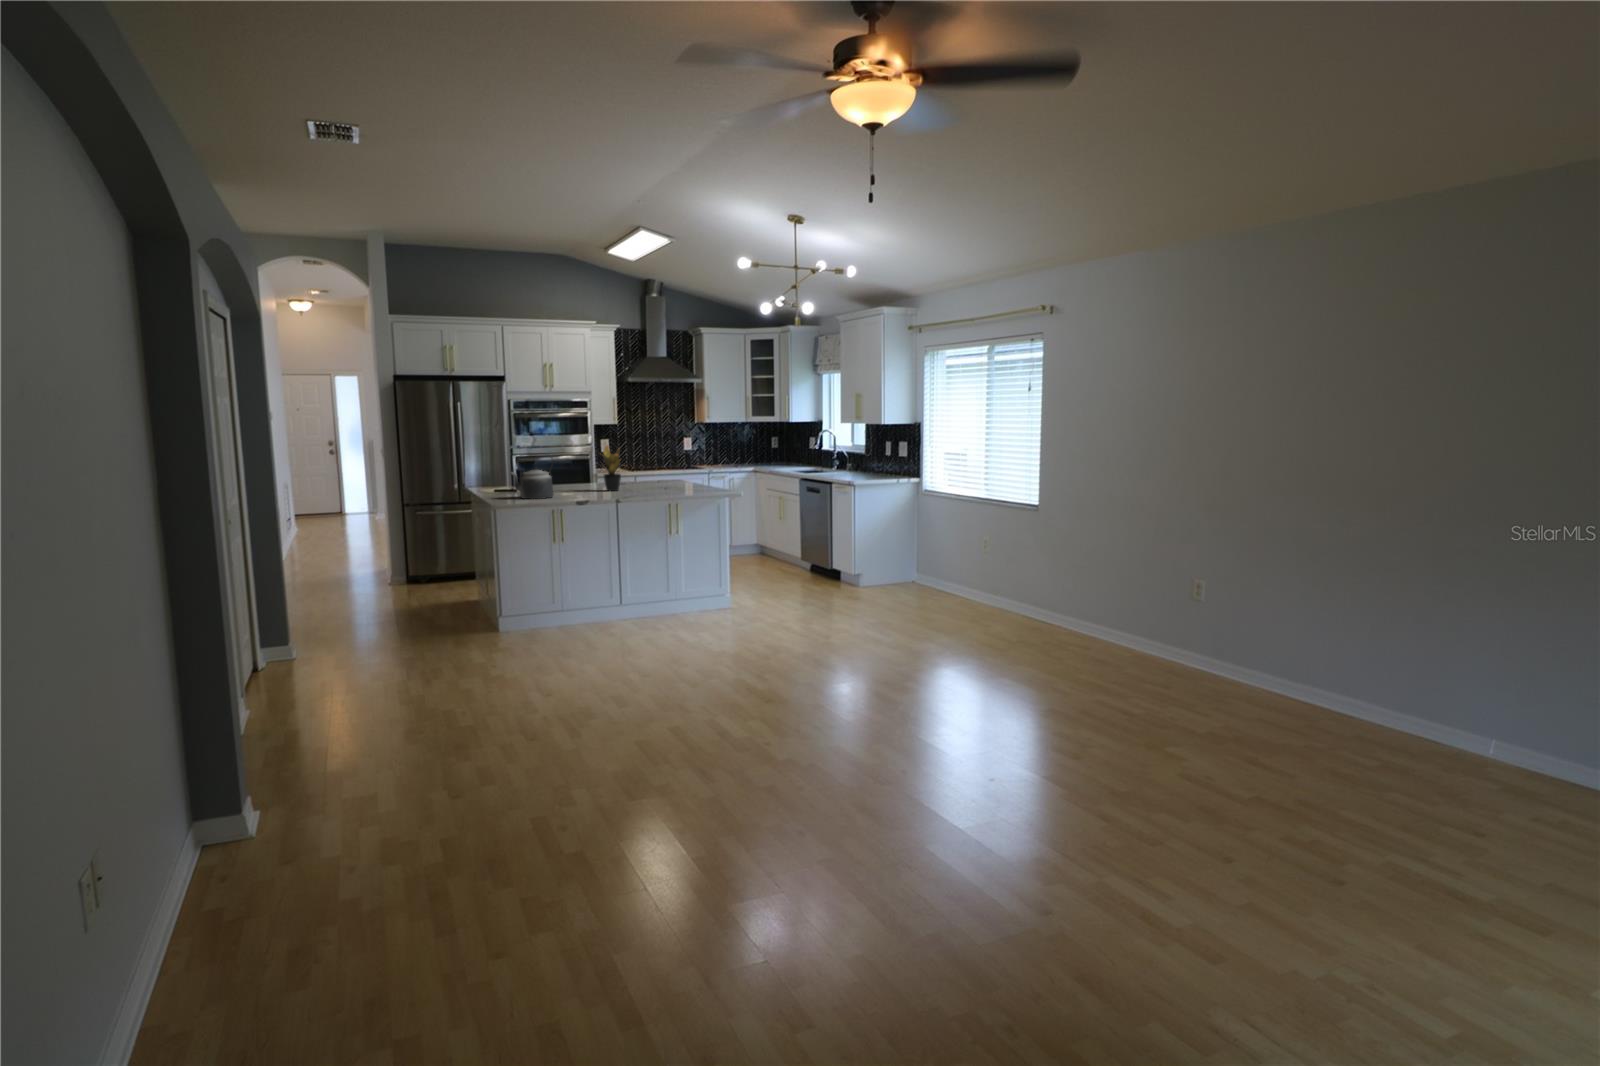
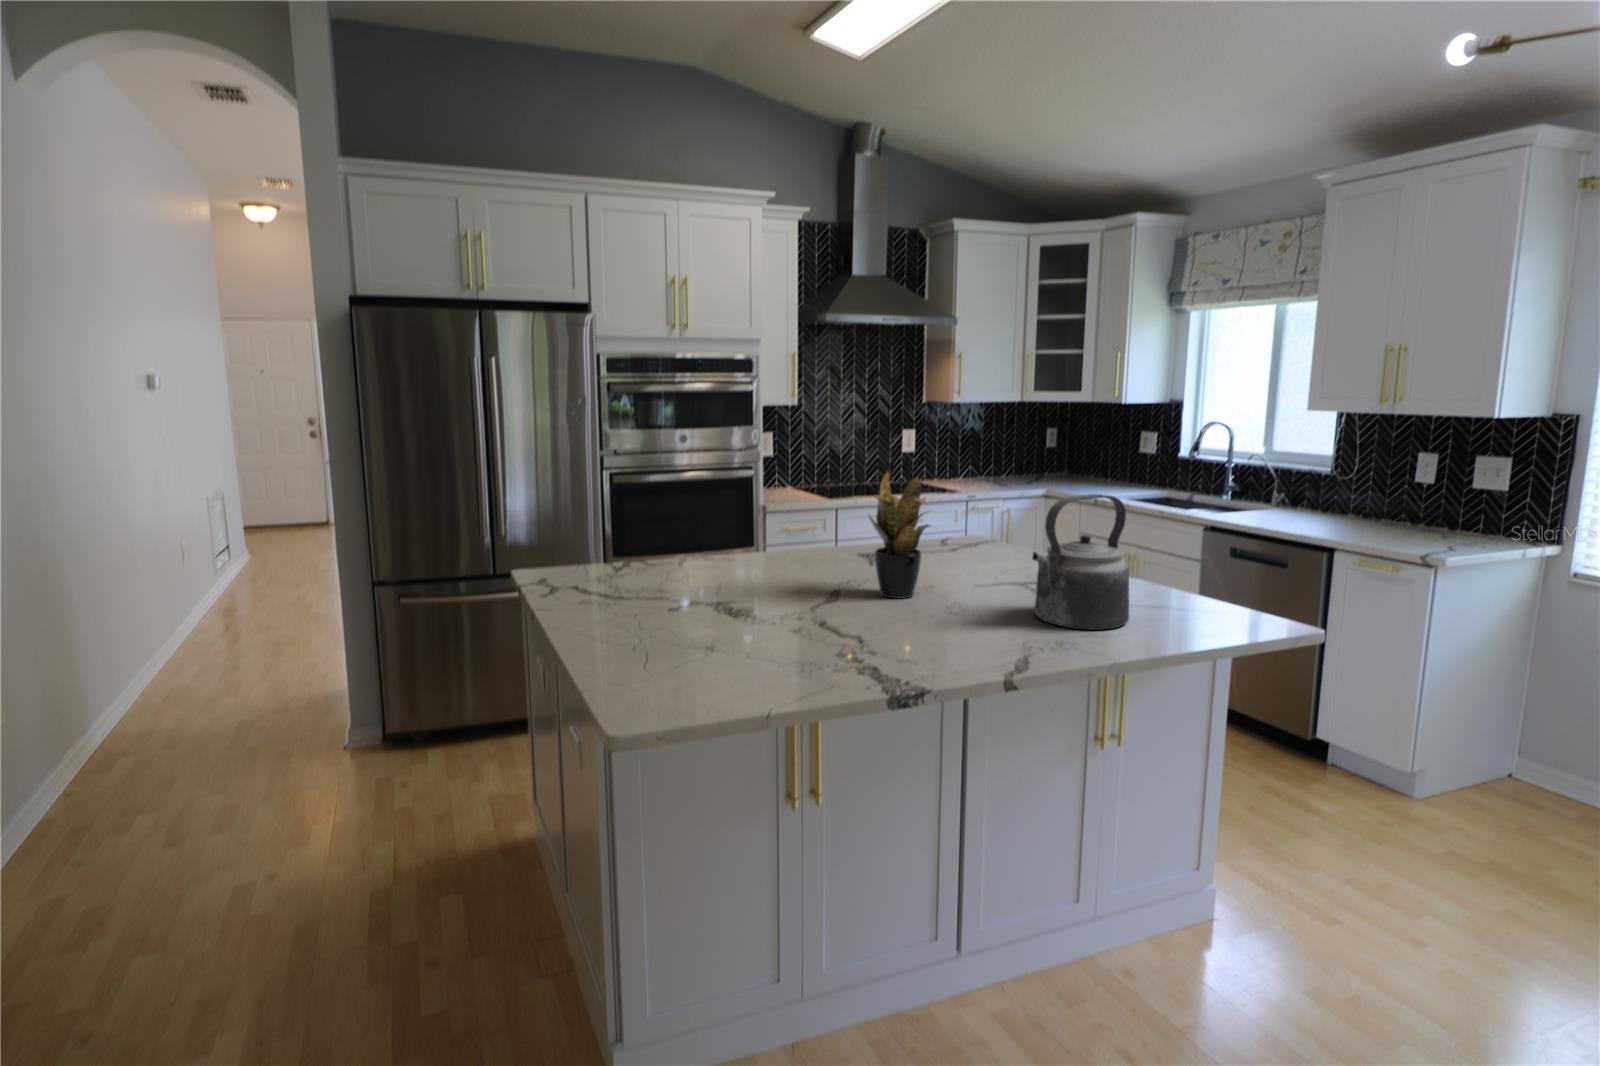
kettle: present [511,457,554,499] -> present [1032,494,1129,630]

